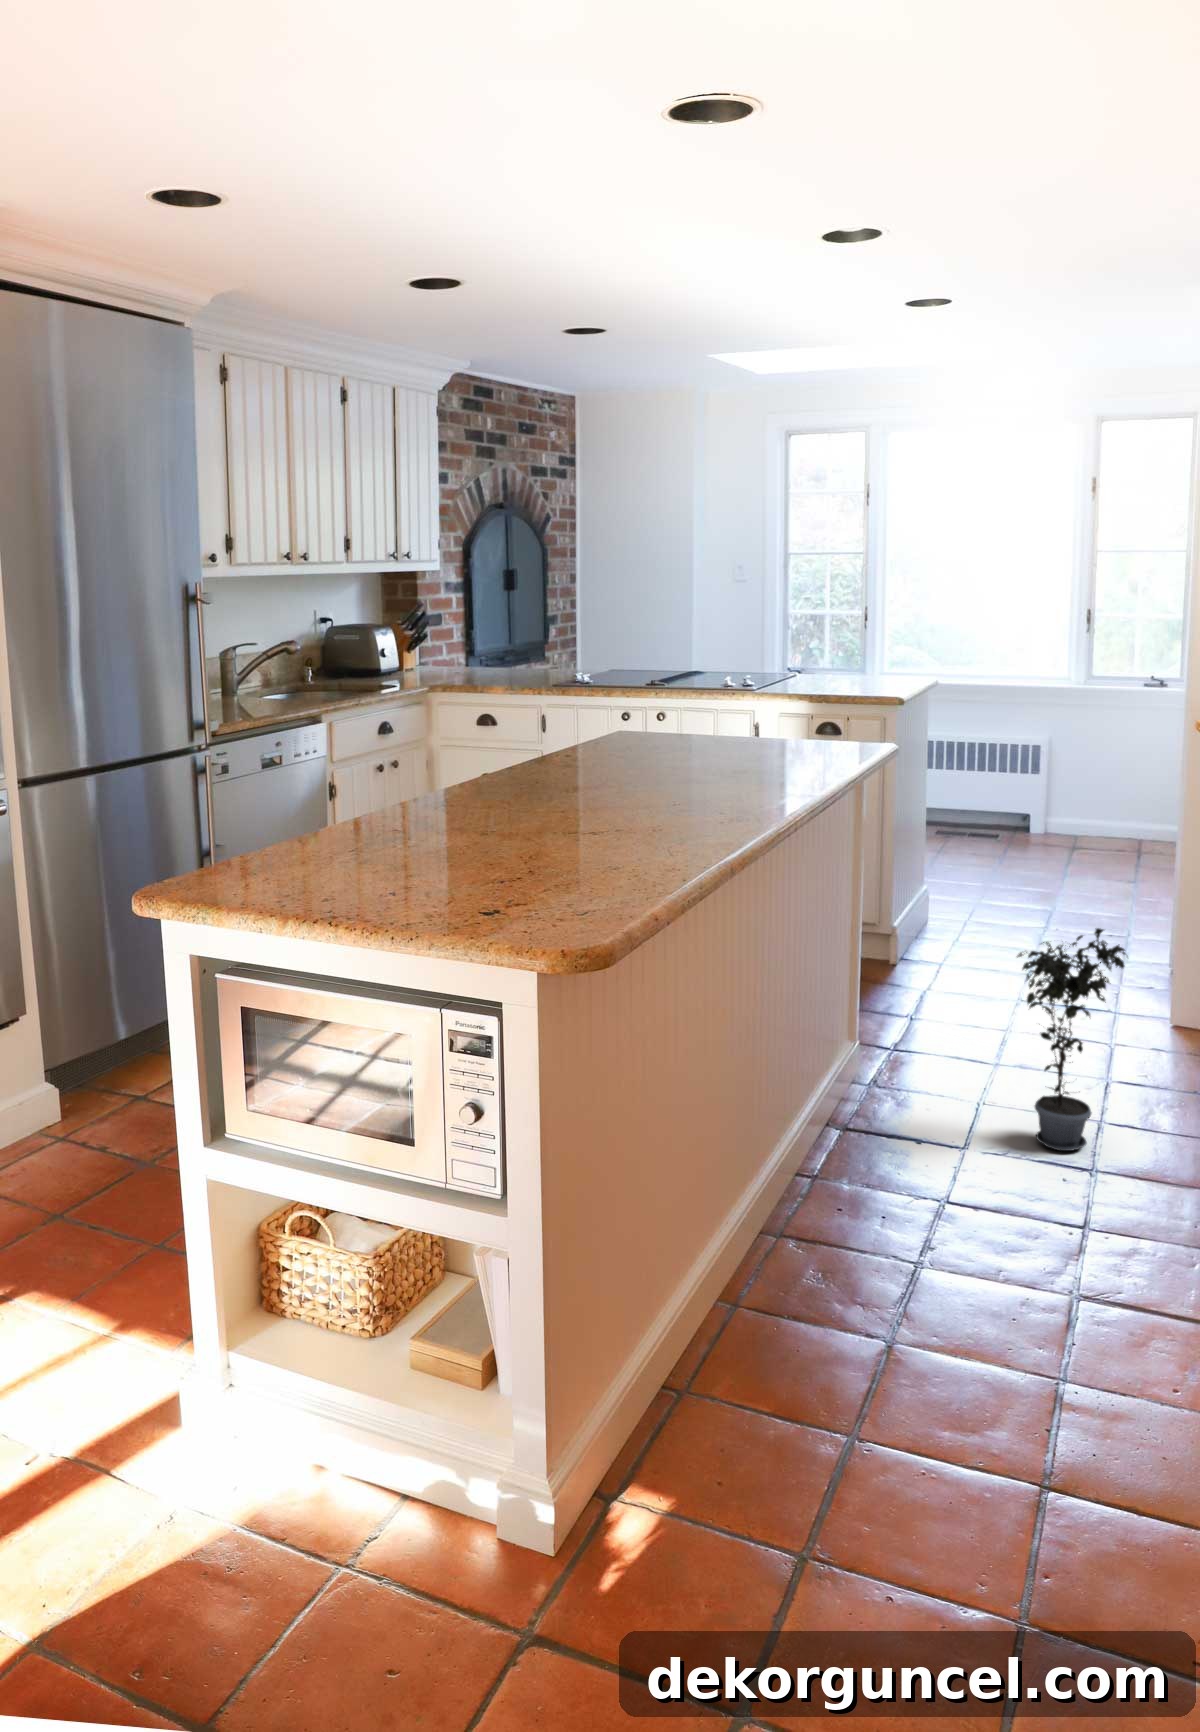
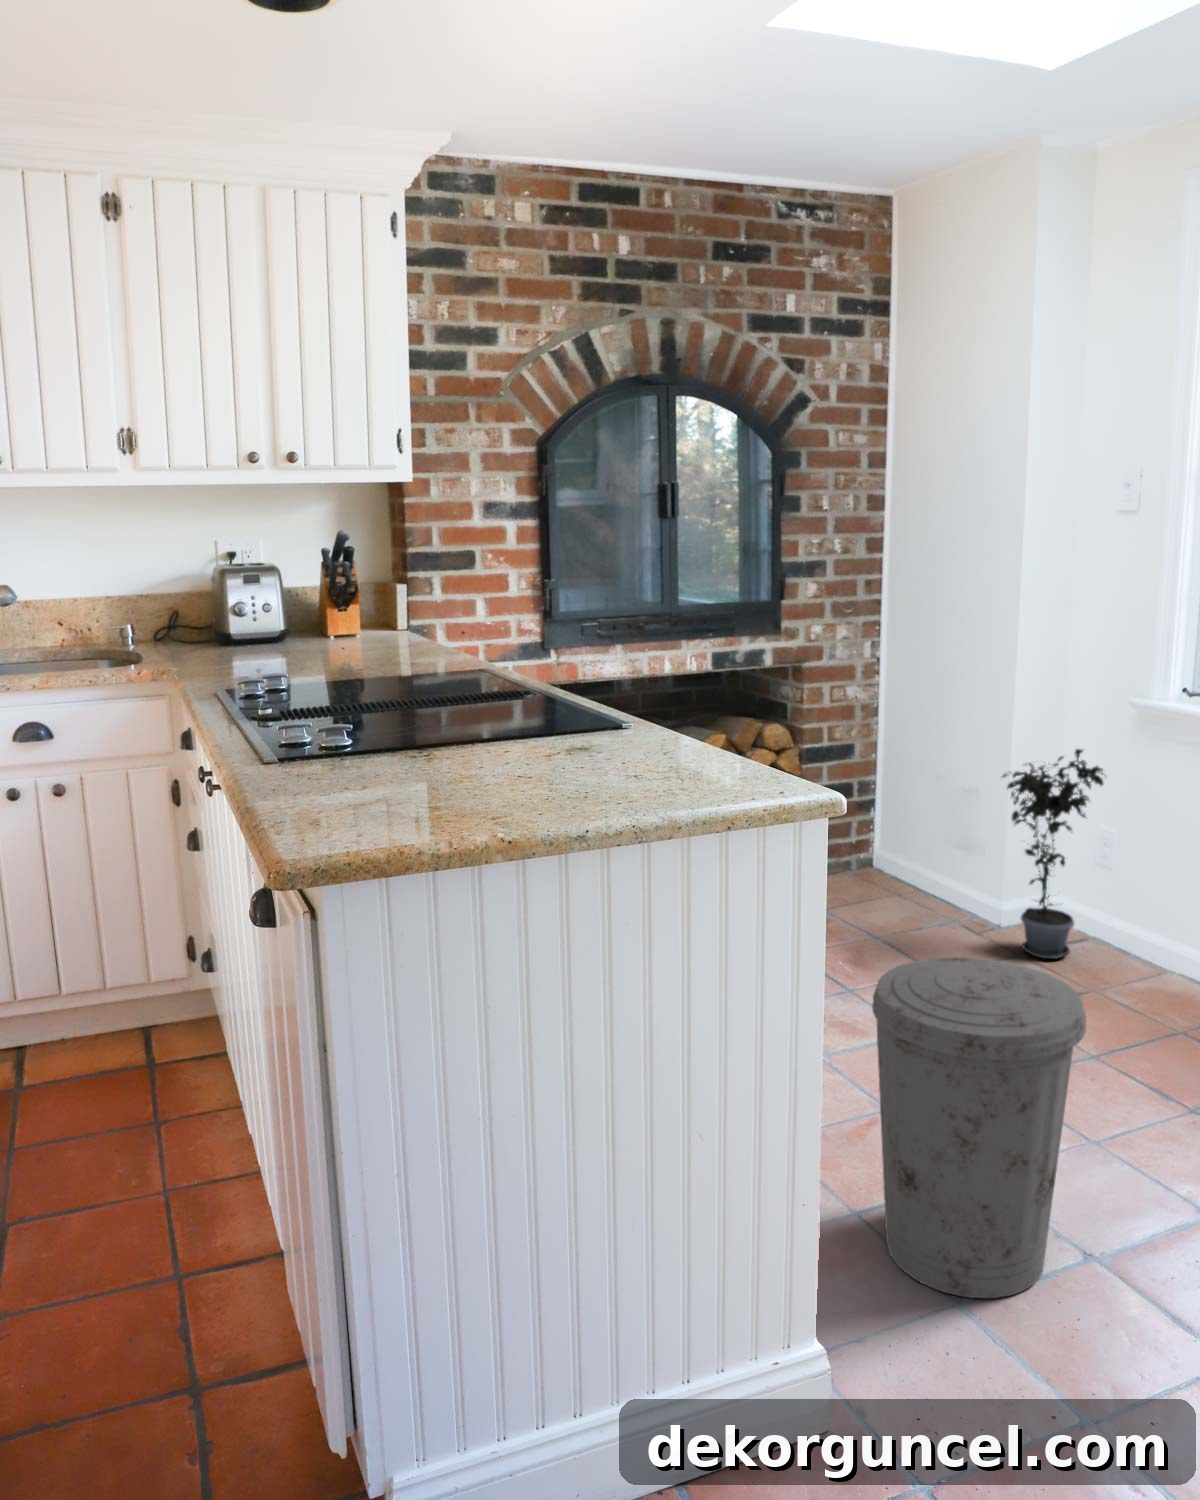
trash can: none [878,1168,1096,1524] -> present [872,957,1086,1298]

